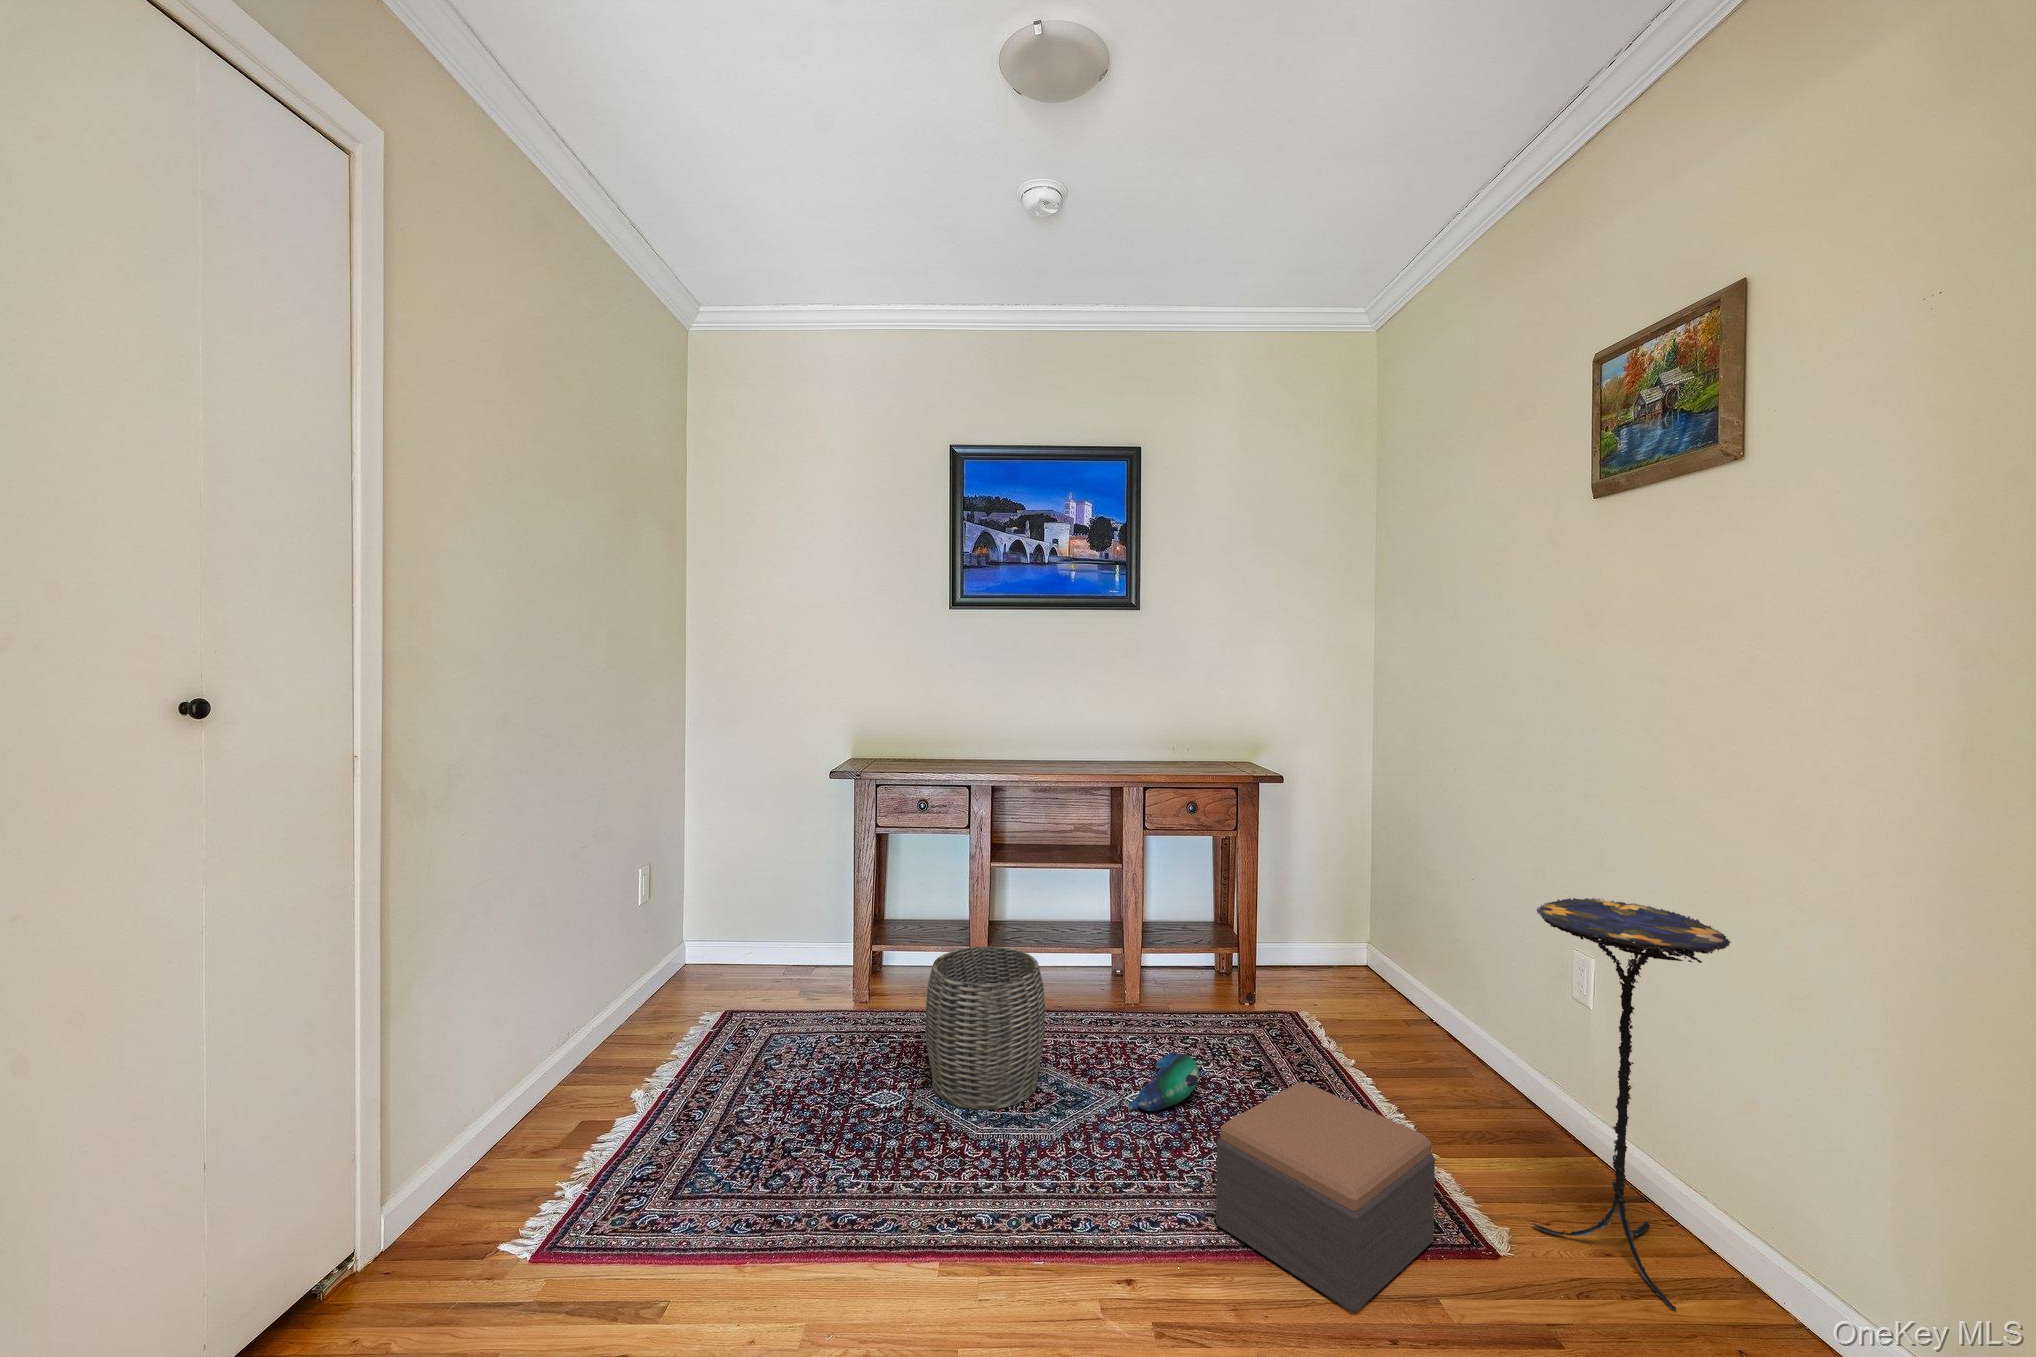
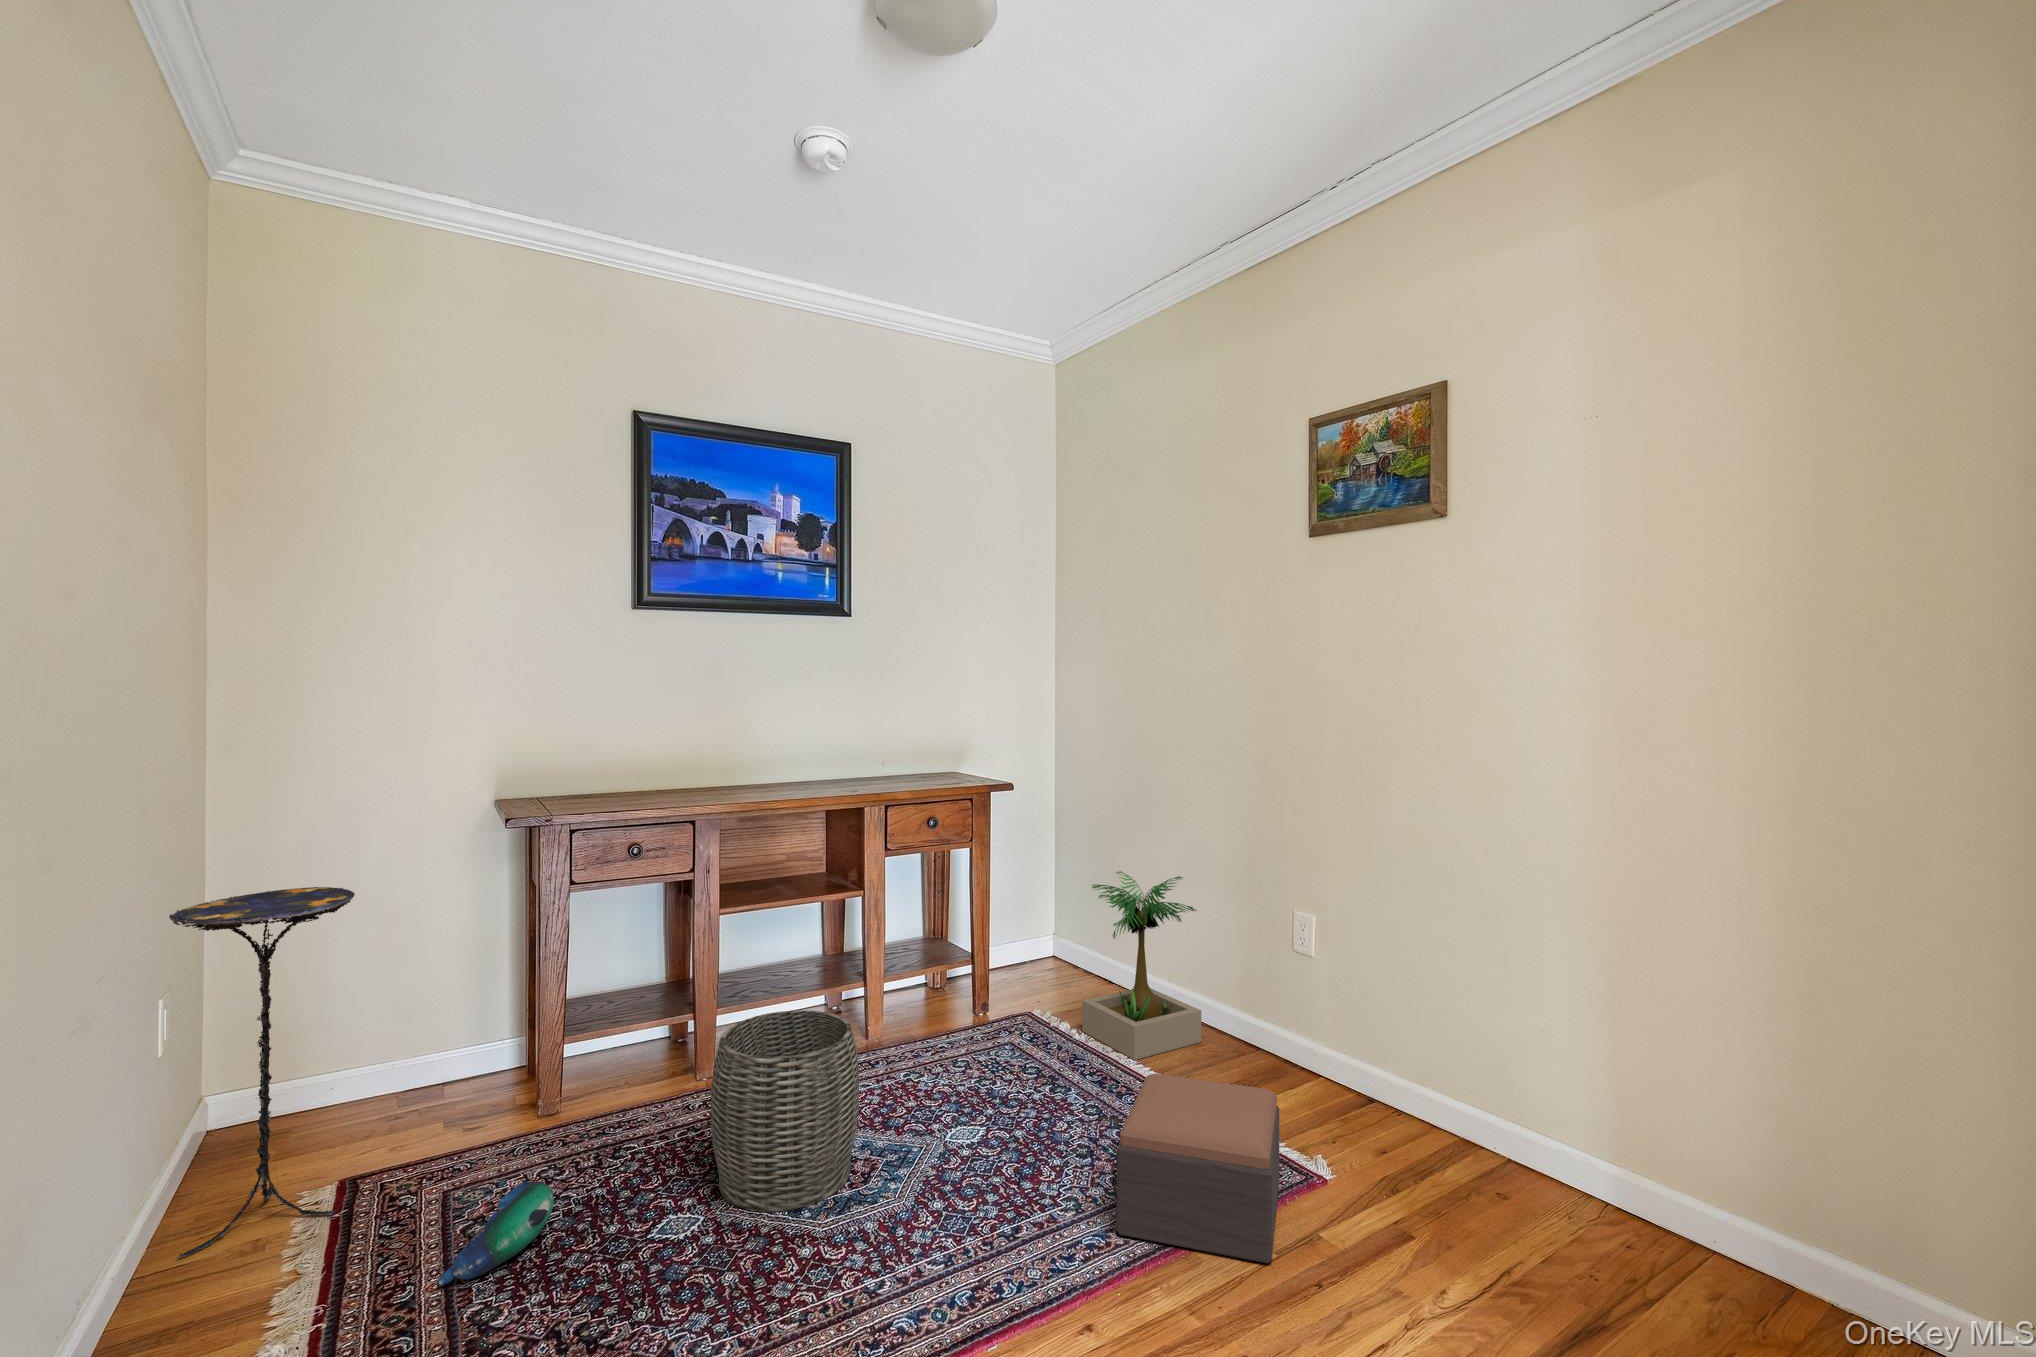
potted plant: none [1323,869,1475,1072] -> present [1082,871,1201,1060]
side table: present [1532,898,1731,1311] -> present [169,887,355,1258]
plush toy: present [1128,1052,1199,1111] -> present [437,1182,554,1286]

